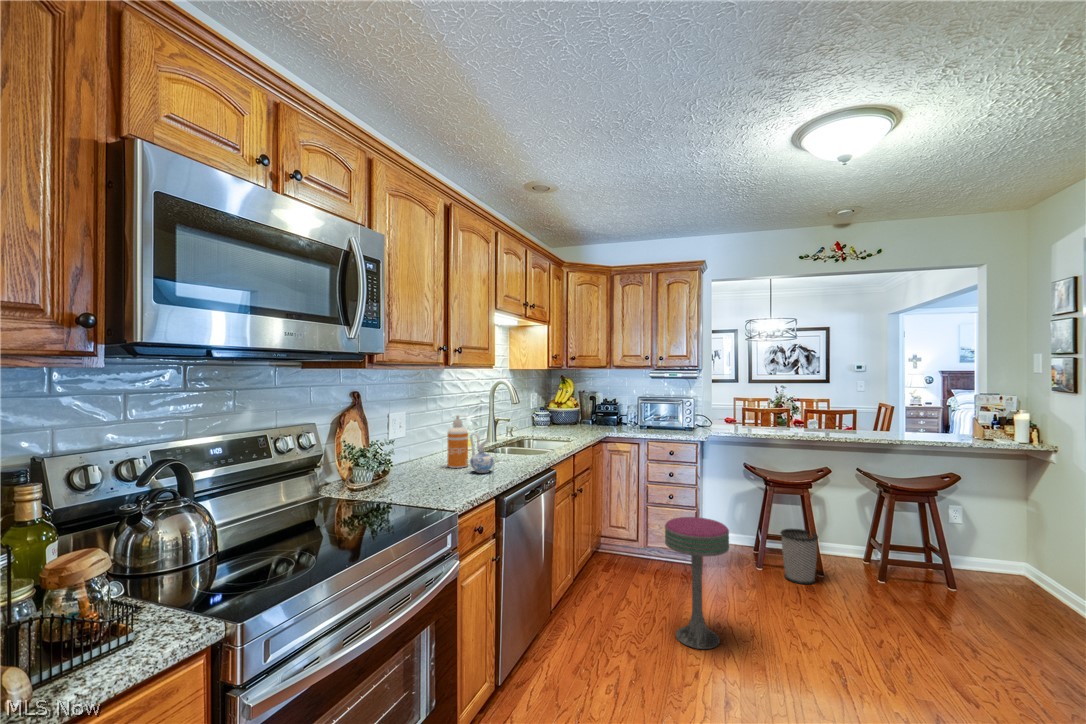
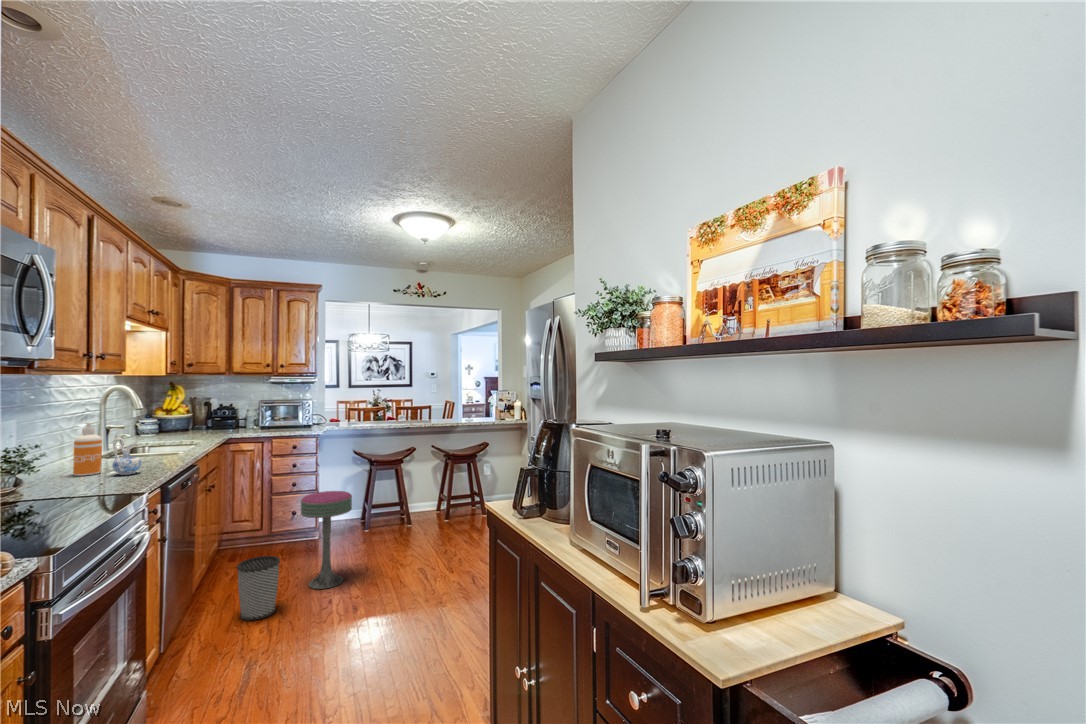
wastebasket: present [781,529,818,584] -> present [237,556,280,621]

